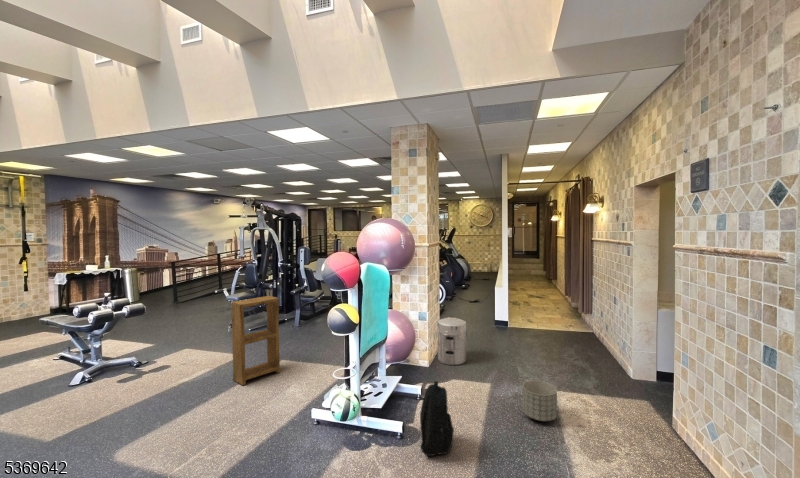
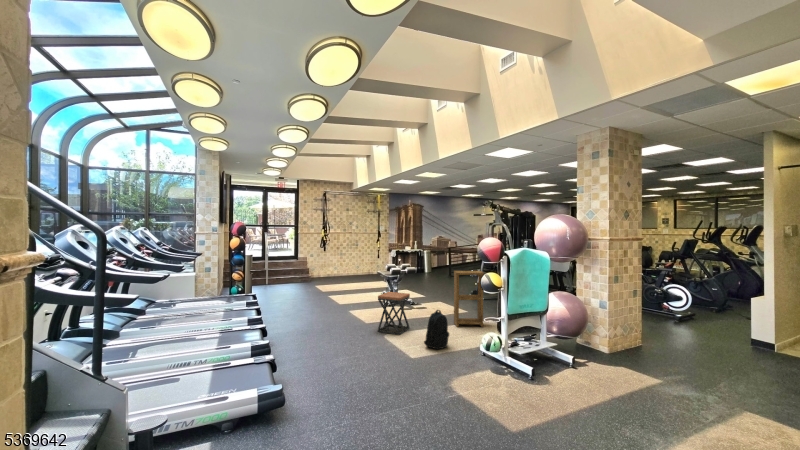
waste bin: present [437,317,466,365] -> none [625,314,661,364]
stool: none [81,359,158,458] -> present [378,292,410,335]
planter: present [523,380,557,421] -> none [664,379,706,422]
backpack: present [420,381,454,456] -> present [424,310,449,349]

